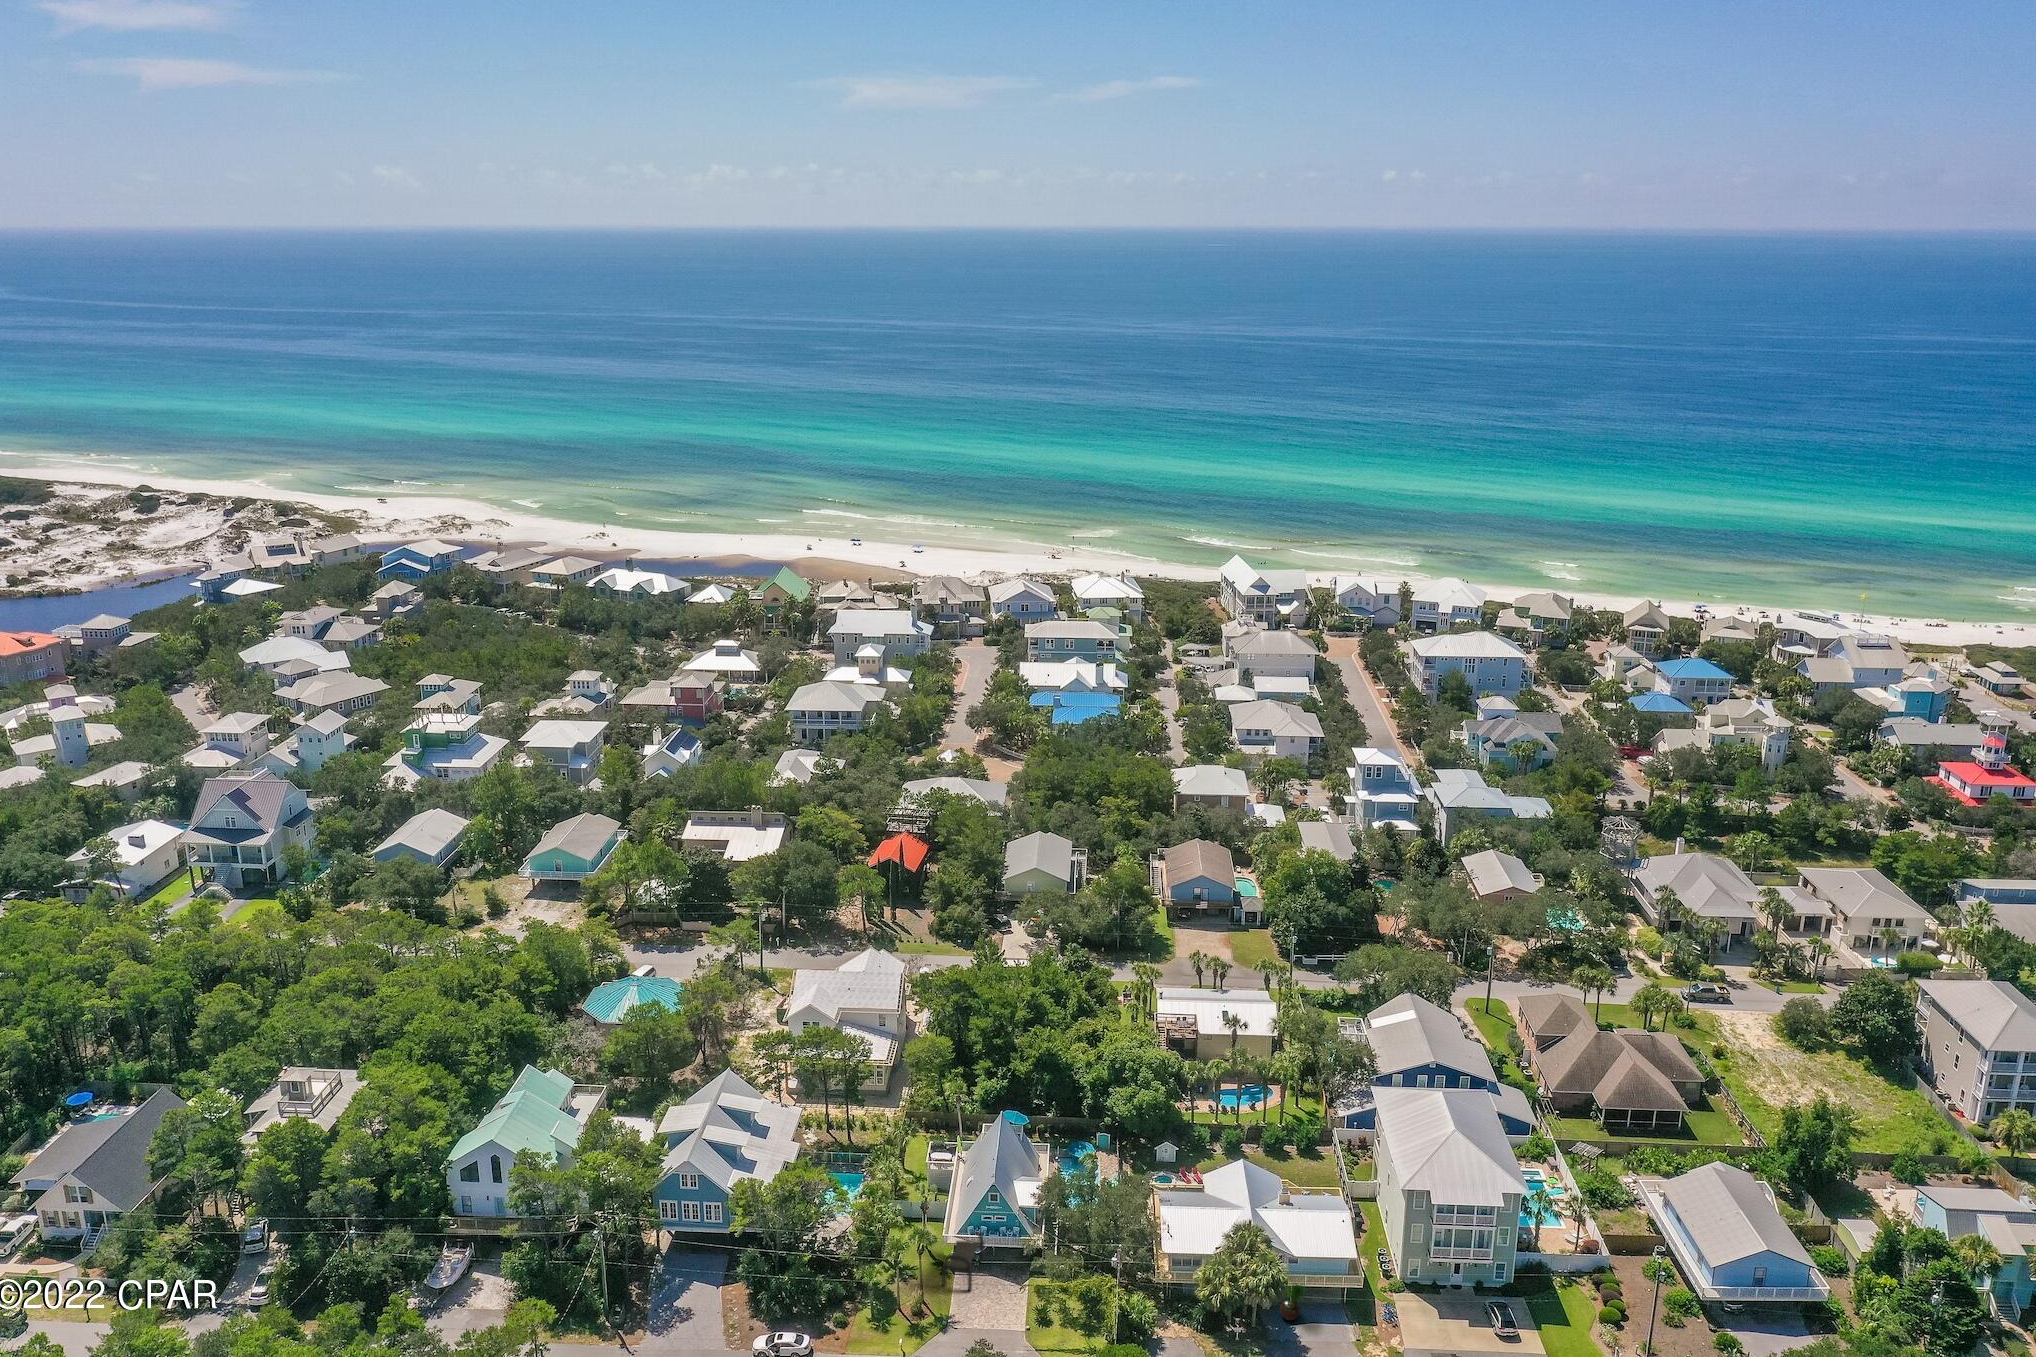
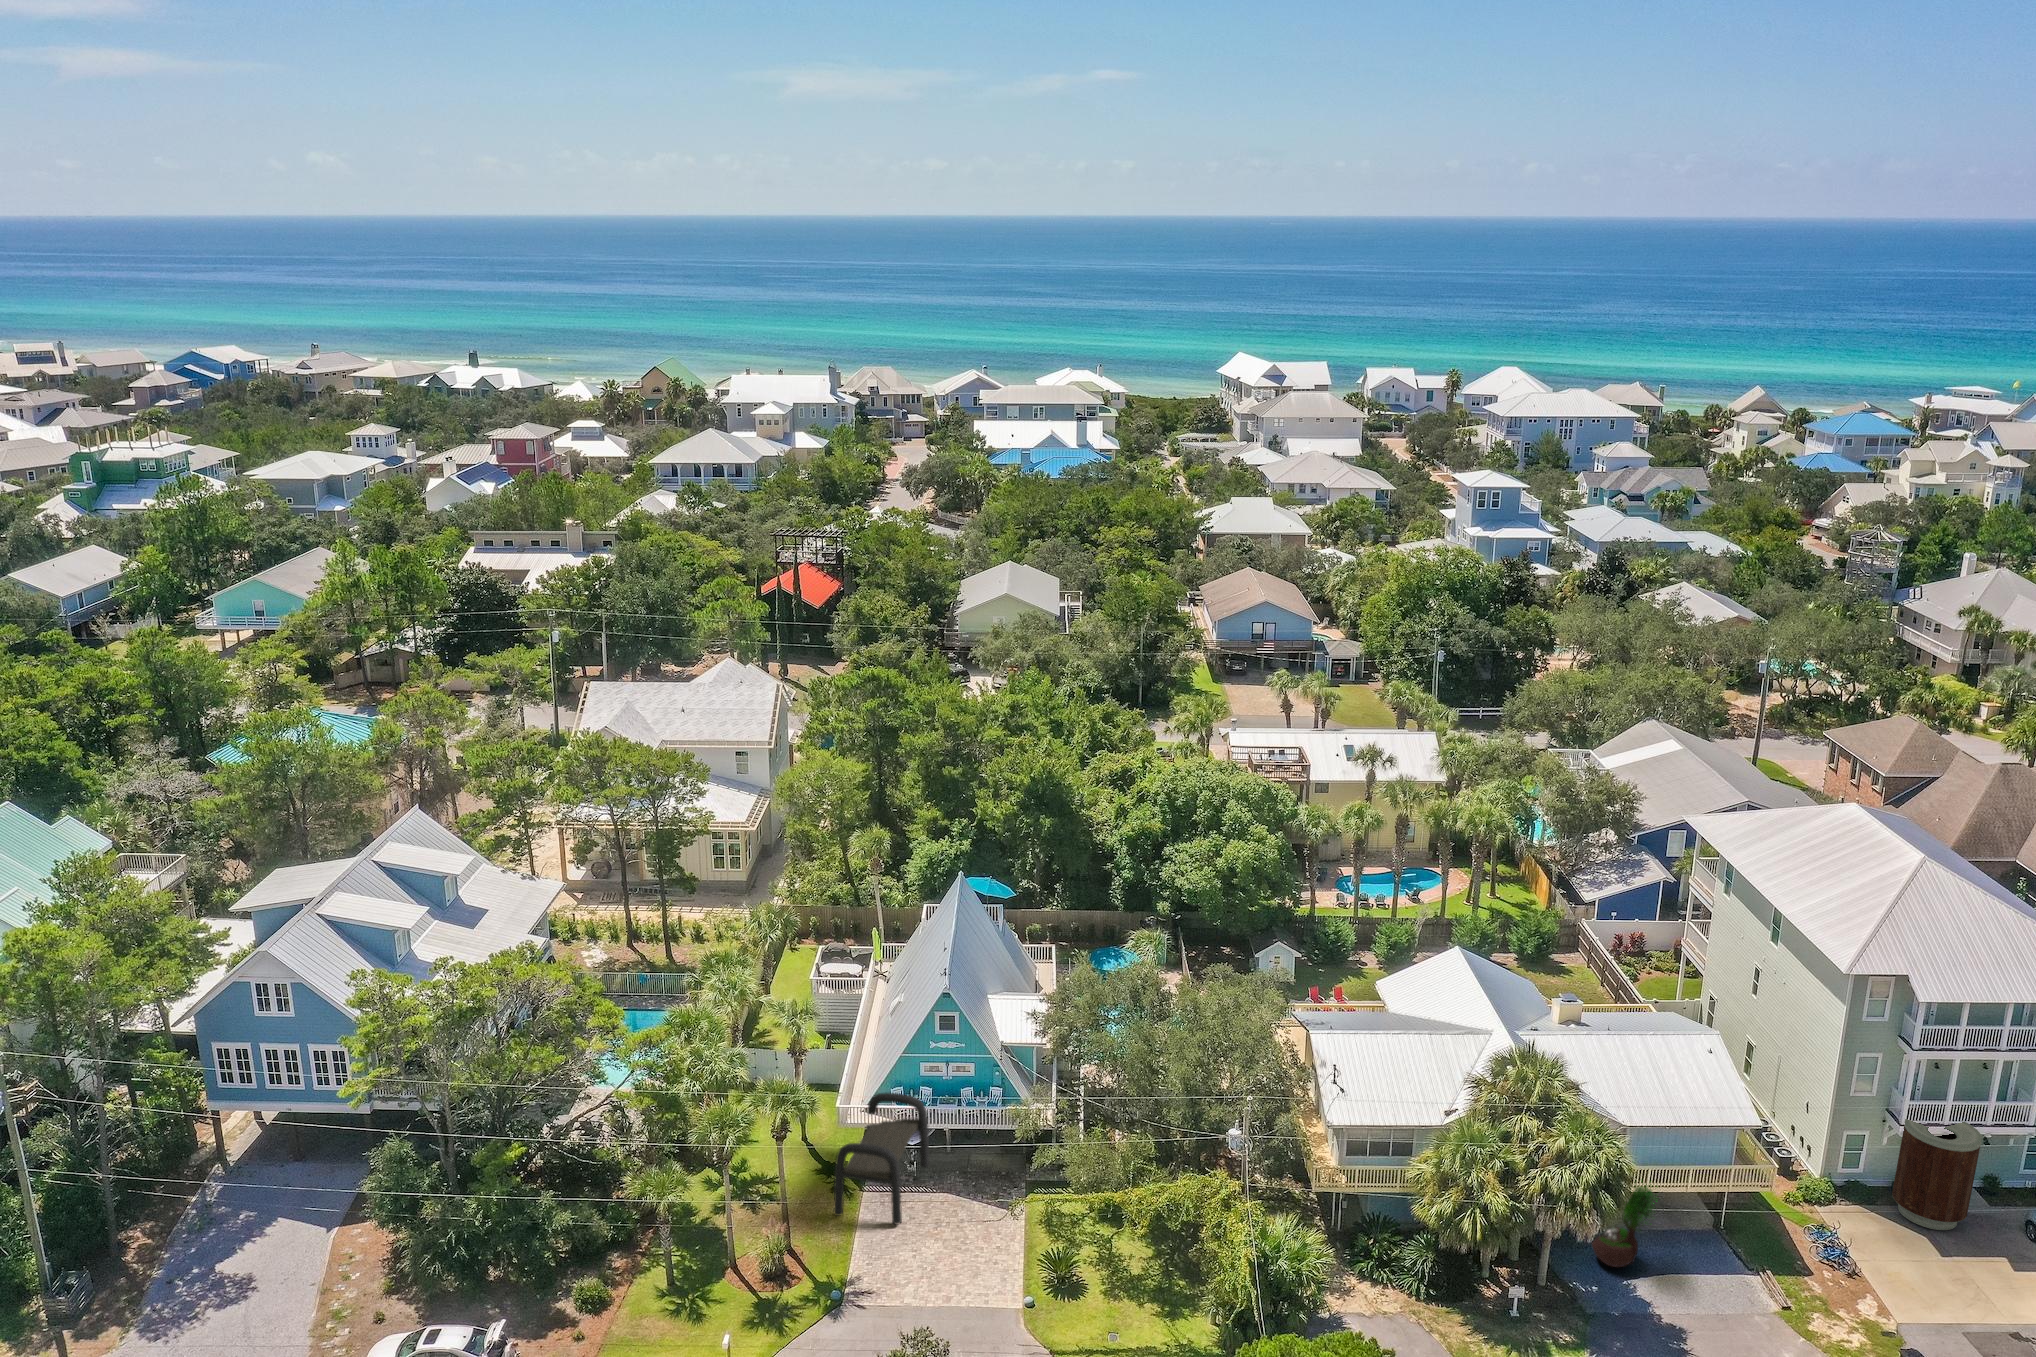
trash can: none [1428,1251,1463,1307] -> present [1892,1119,1982,1230]

